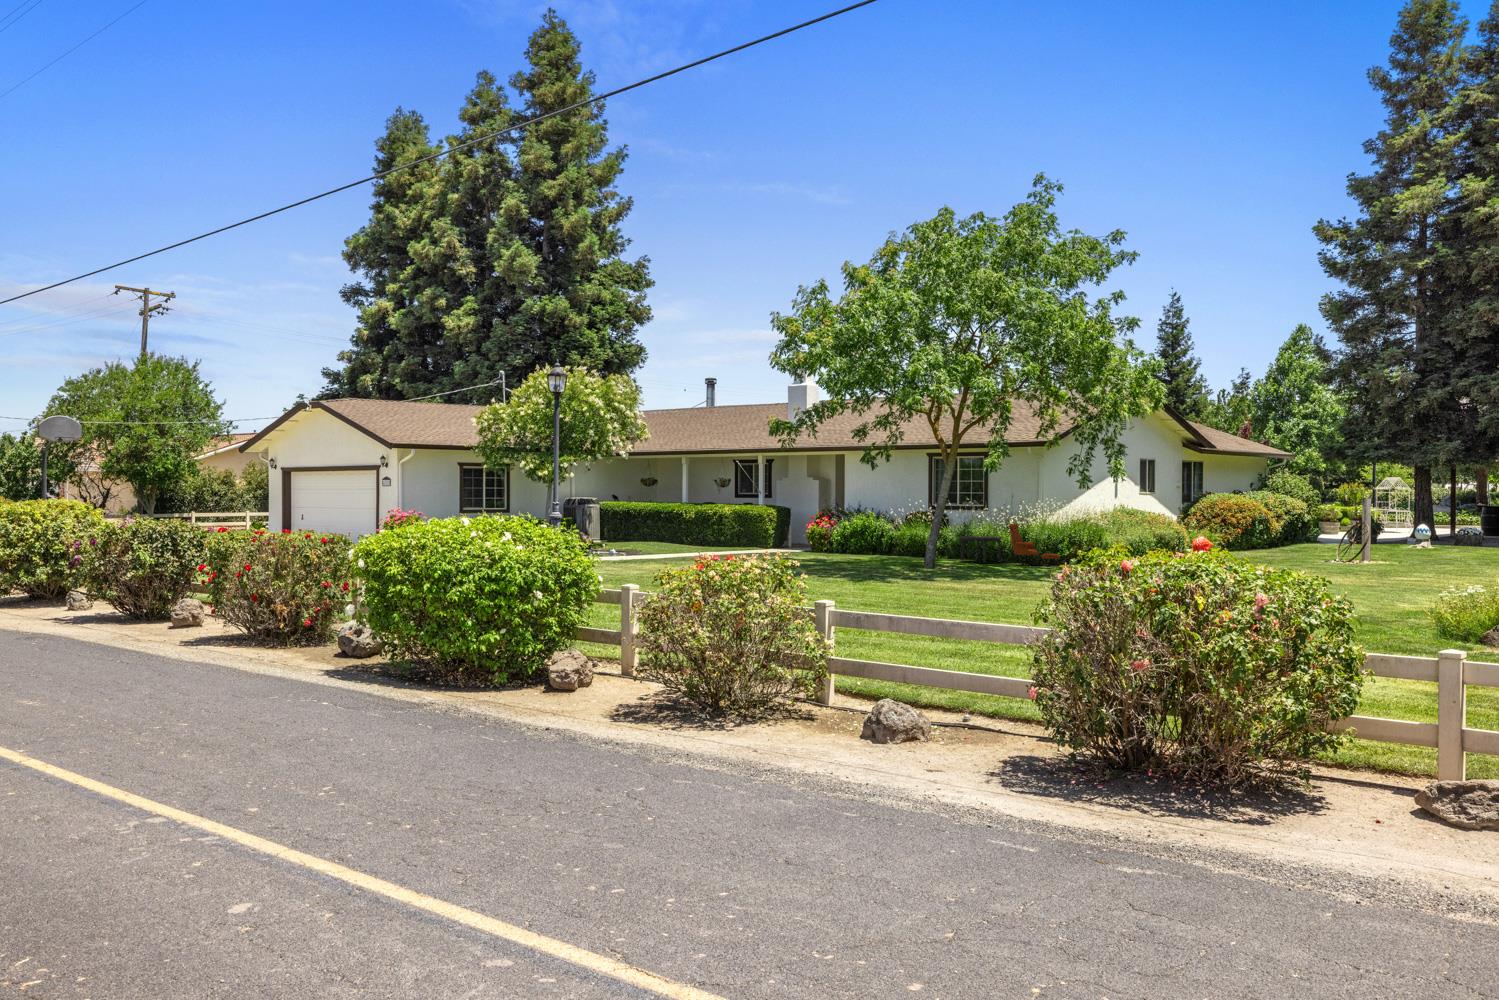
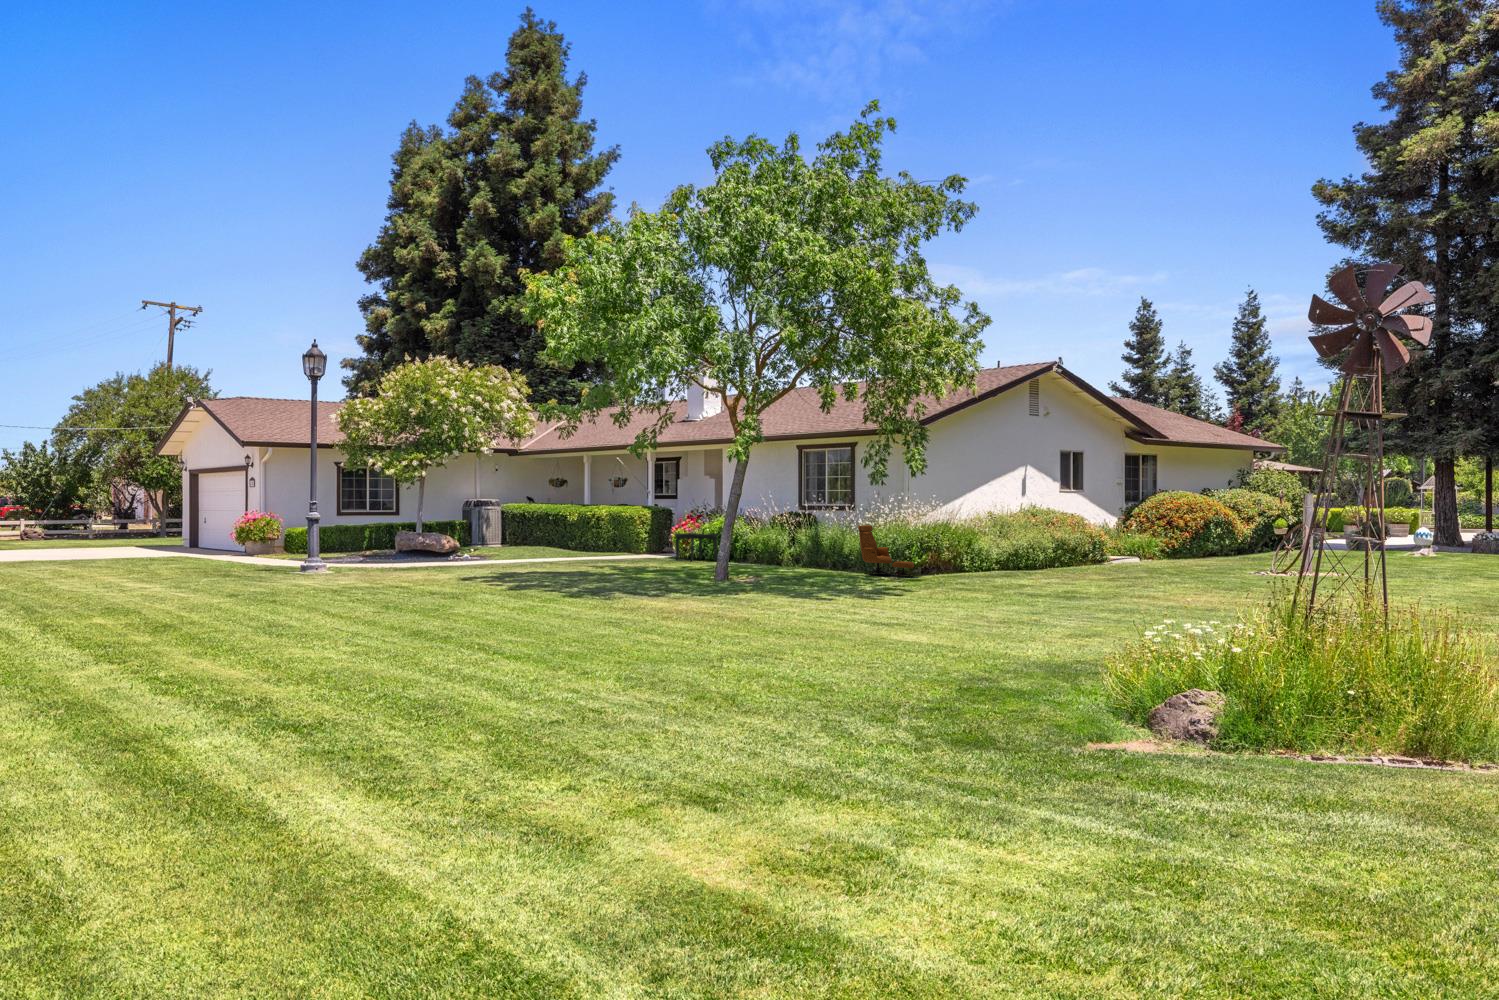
round table: present [960,536,1002,563] -> present [675,533,718,561]

